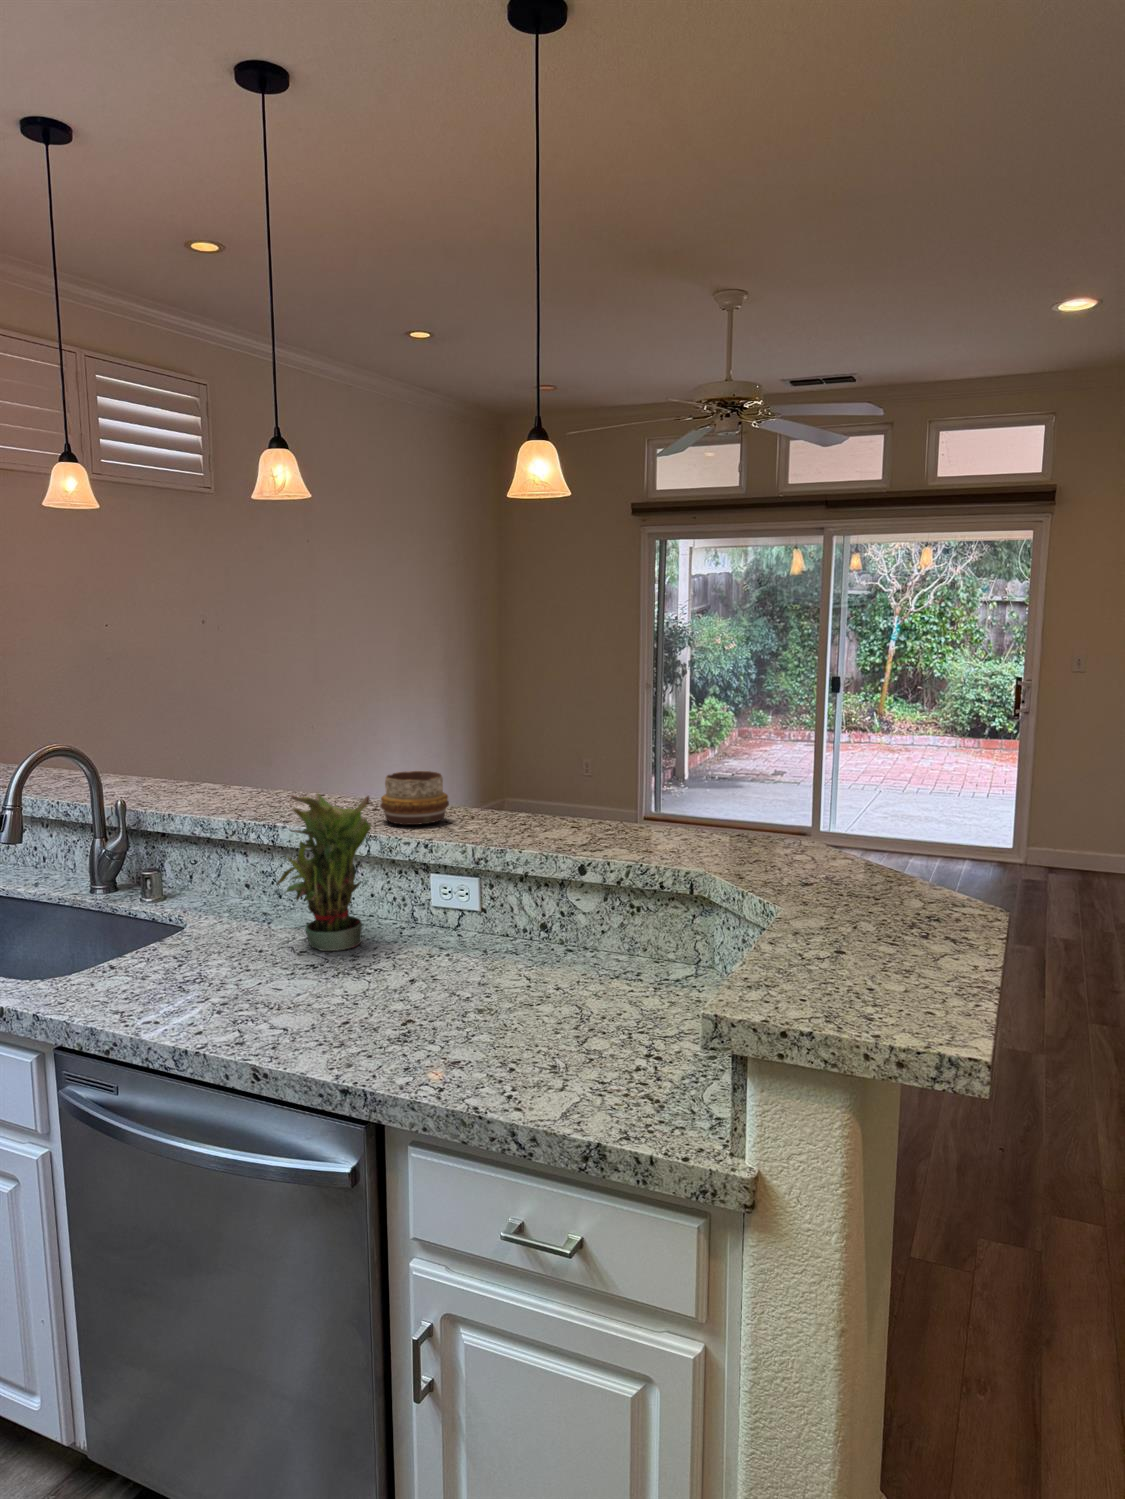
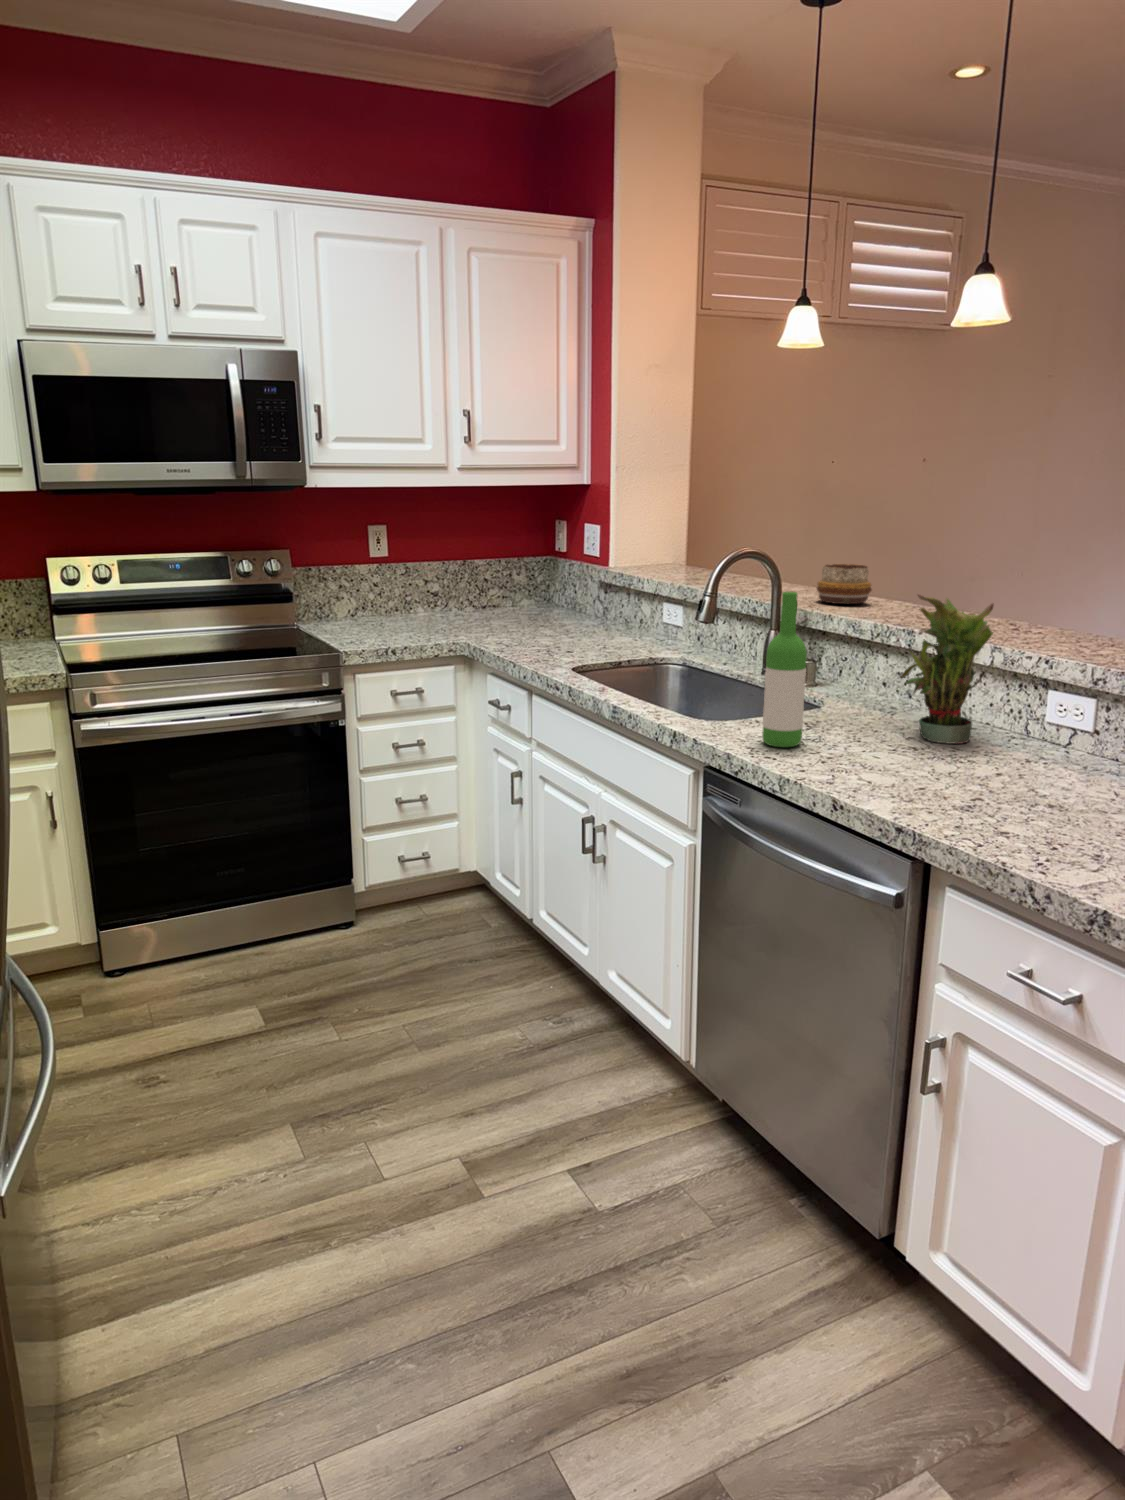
decorative bowl: present [380,771,449,825] -> present [817,564,872,604]
wine bottle: none [122,810,180,1003] -> present [762,592,807,747]

